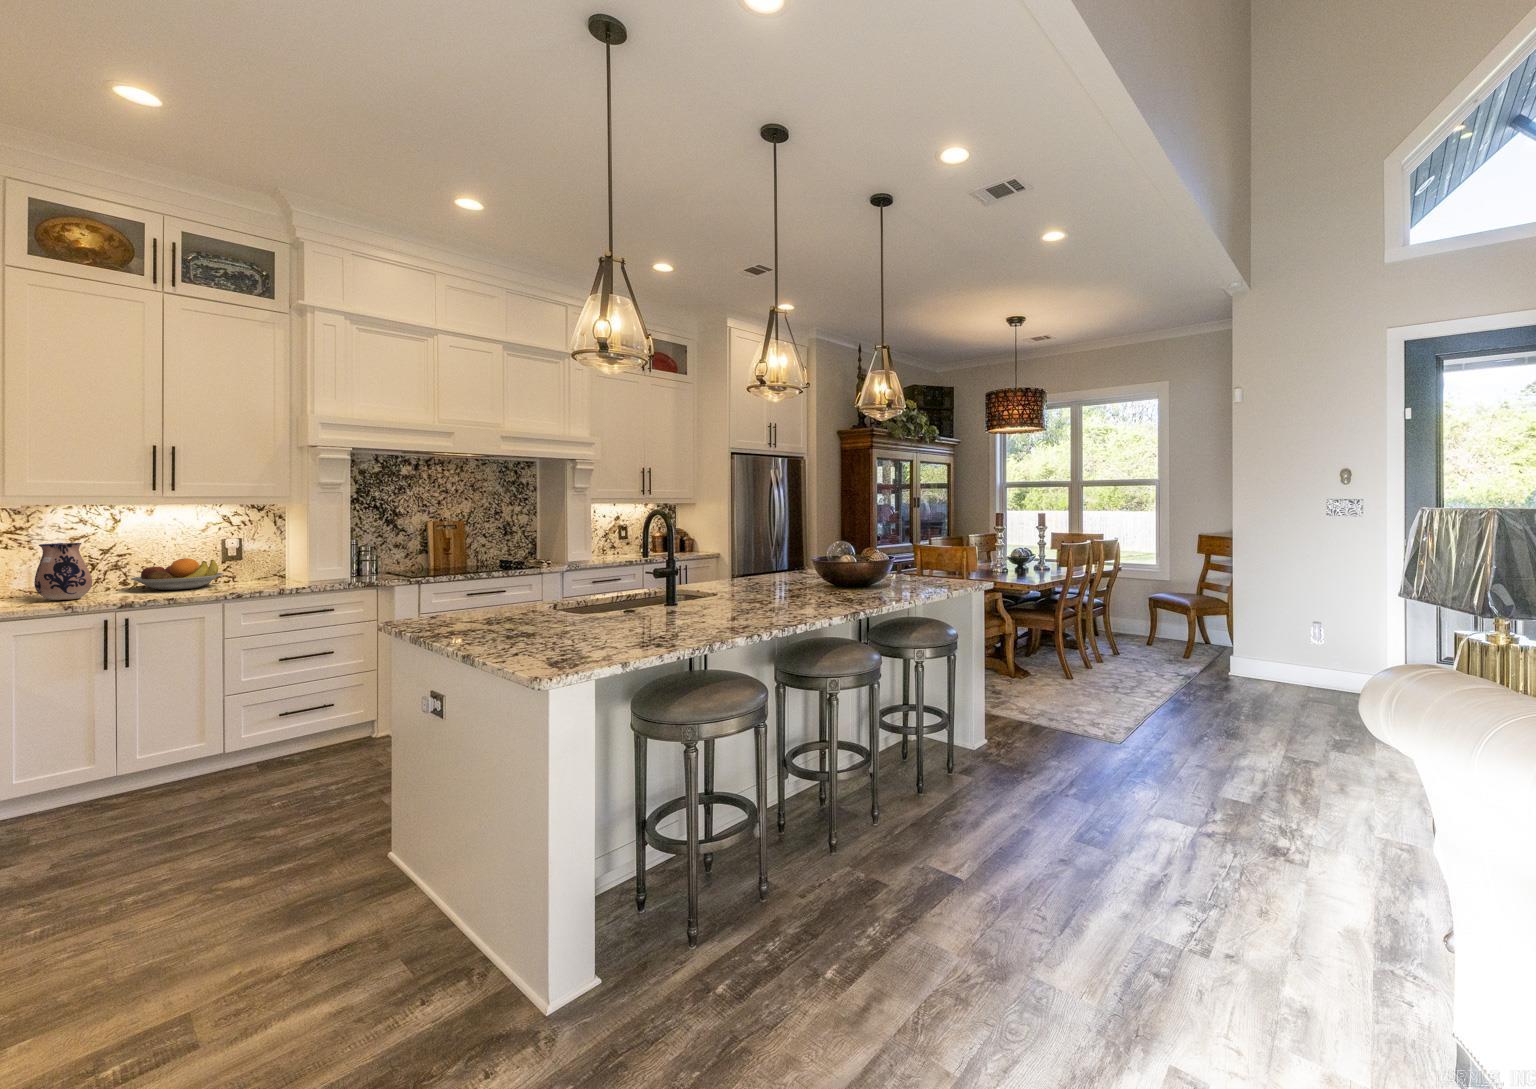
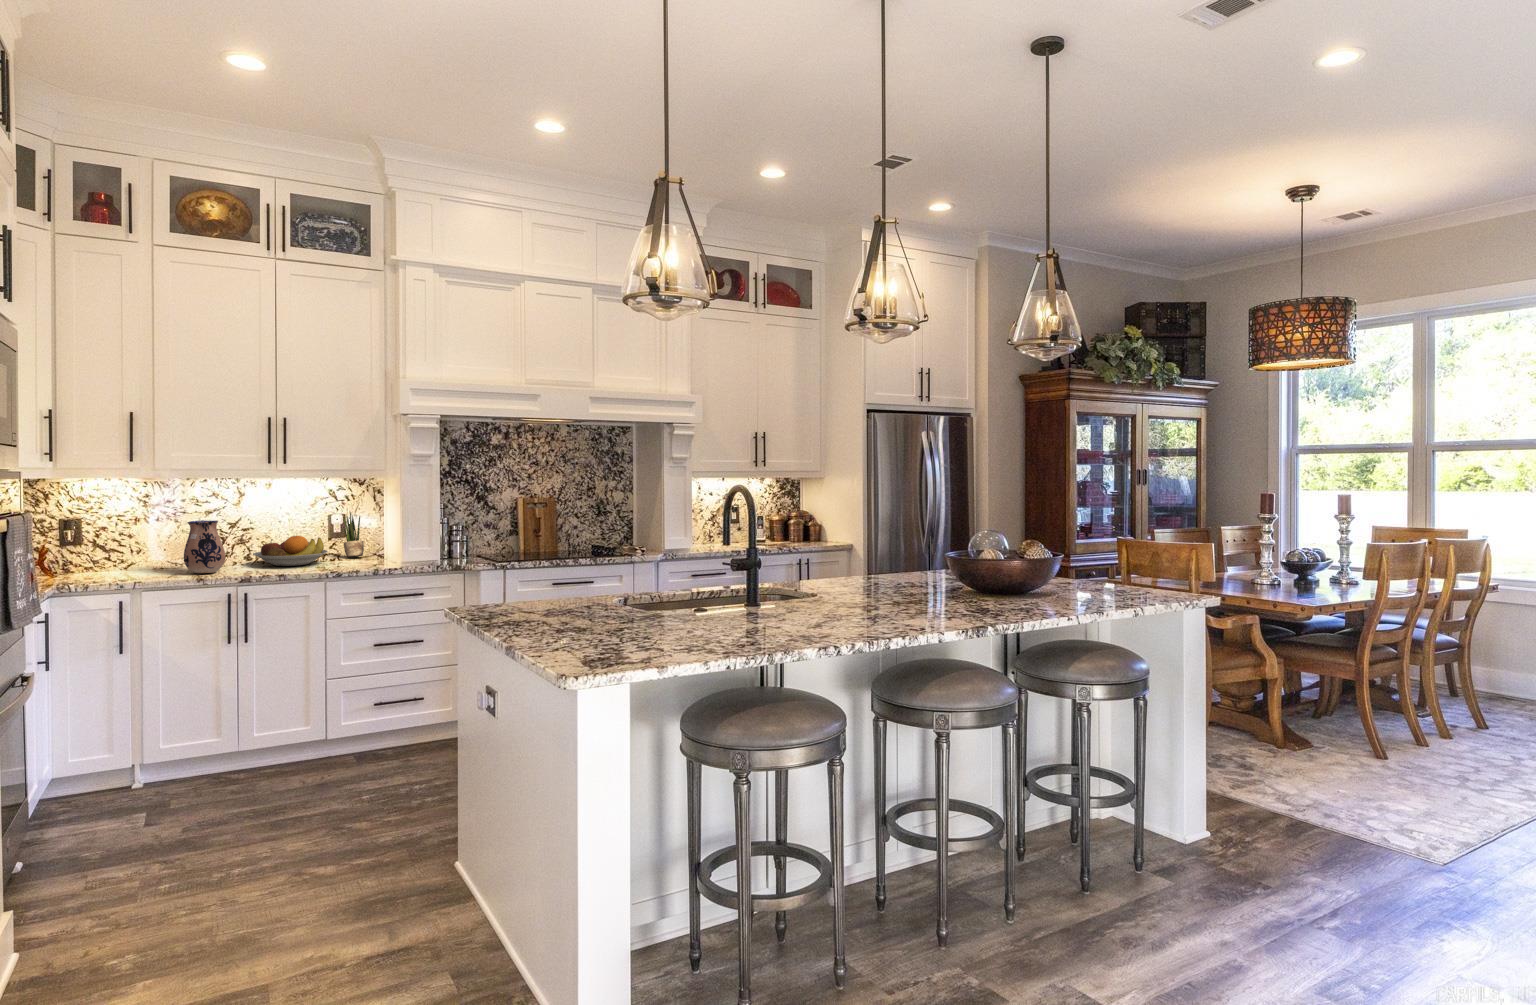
potted plant: none [242,535,266,580] -> present [344,512,364,557]

